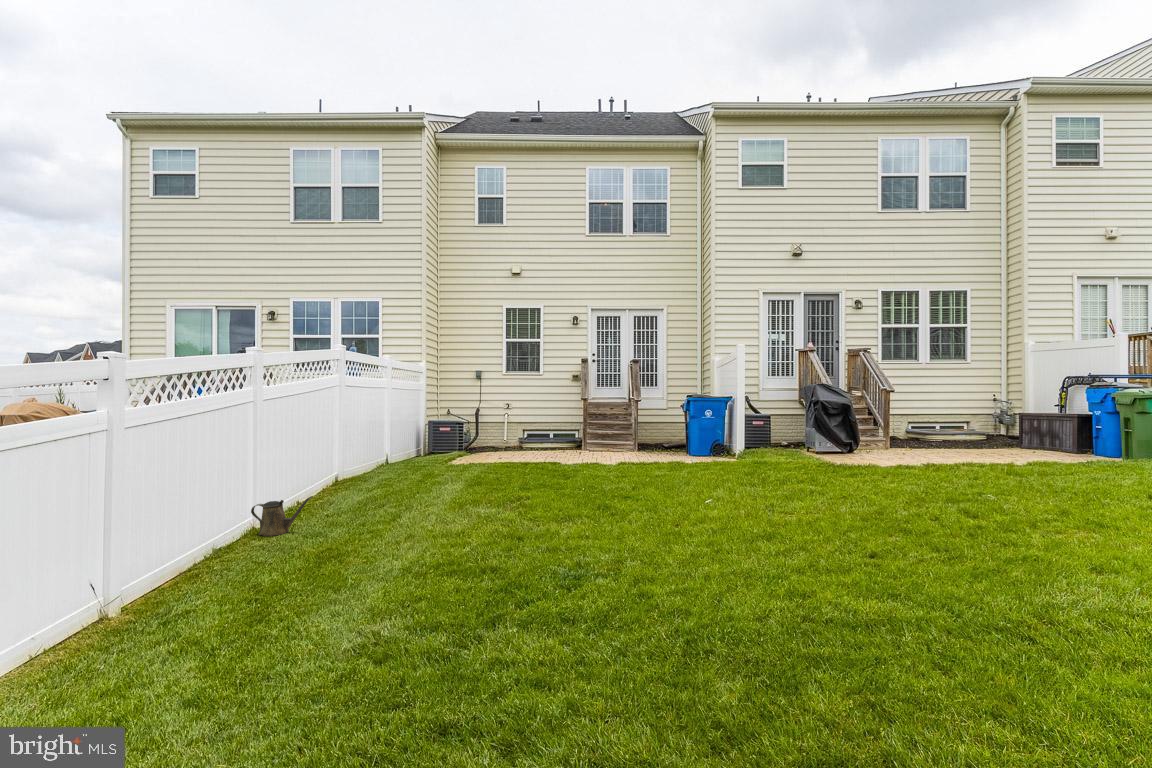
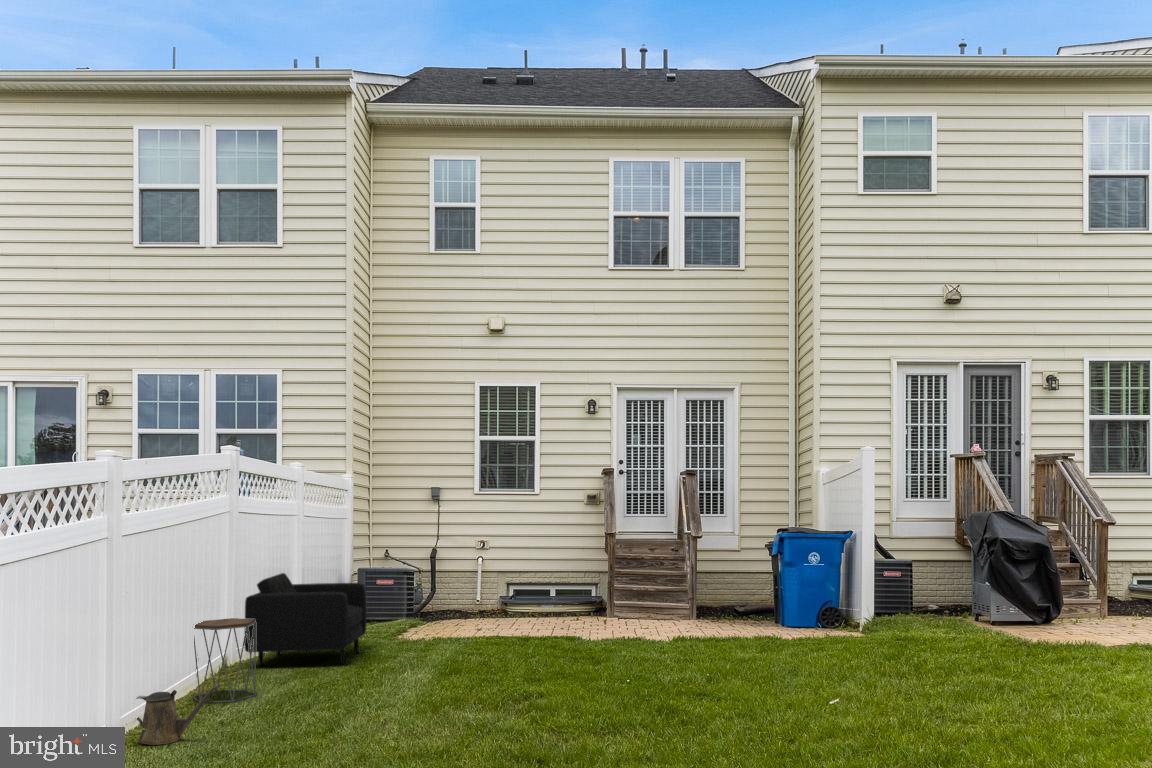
armchair: none [348,423,429,481] -> present [245,573,366,666]
side table: none [305,452,349,506] -> present [192,618,256,703]

